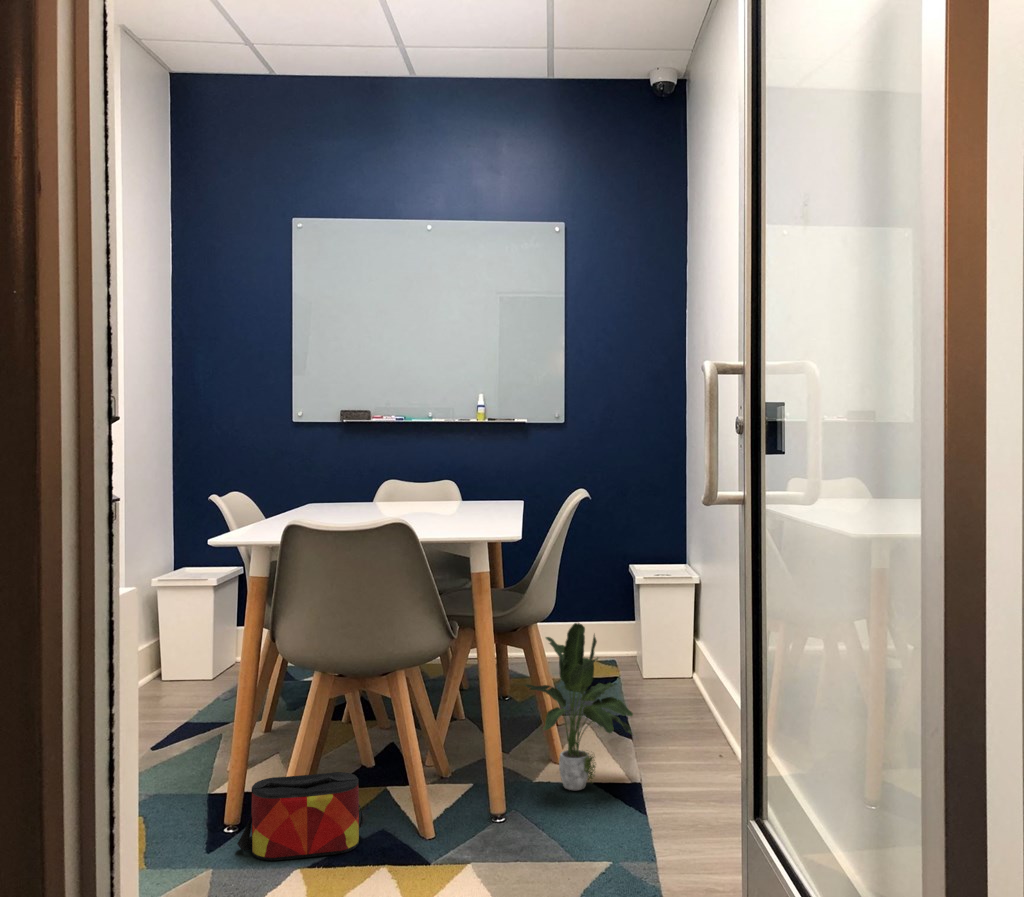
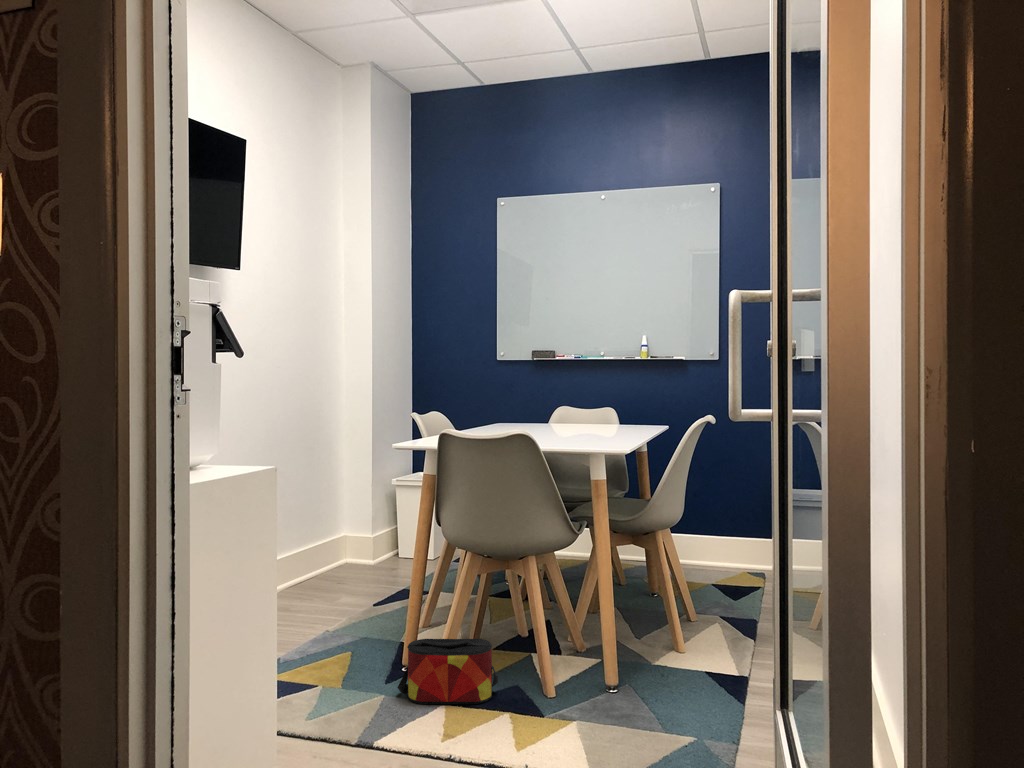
potted plant: present [525,623,633,790] -> none [640,528,740,673]

